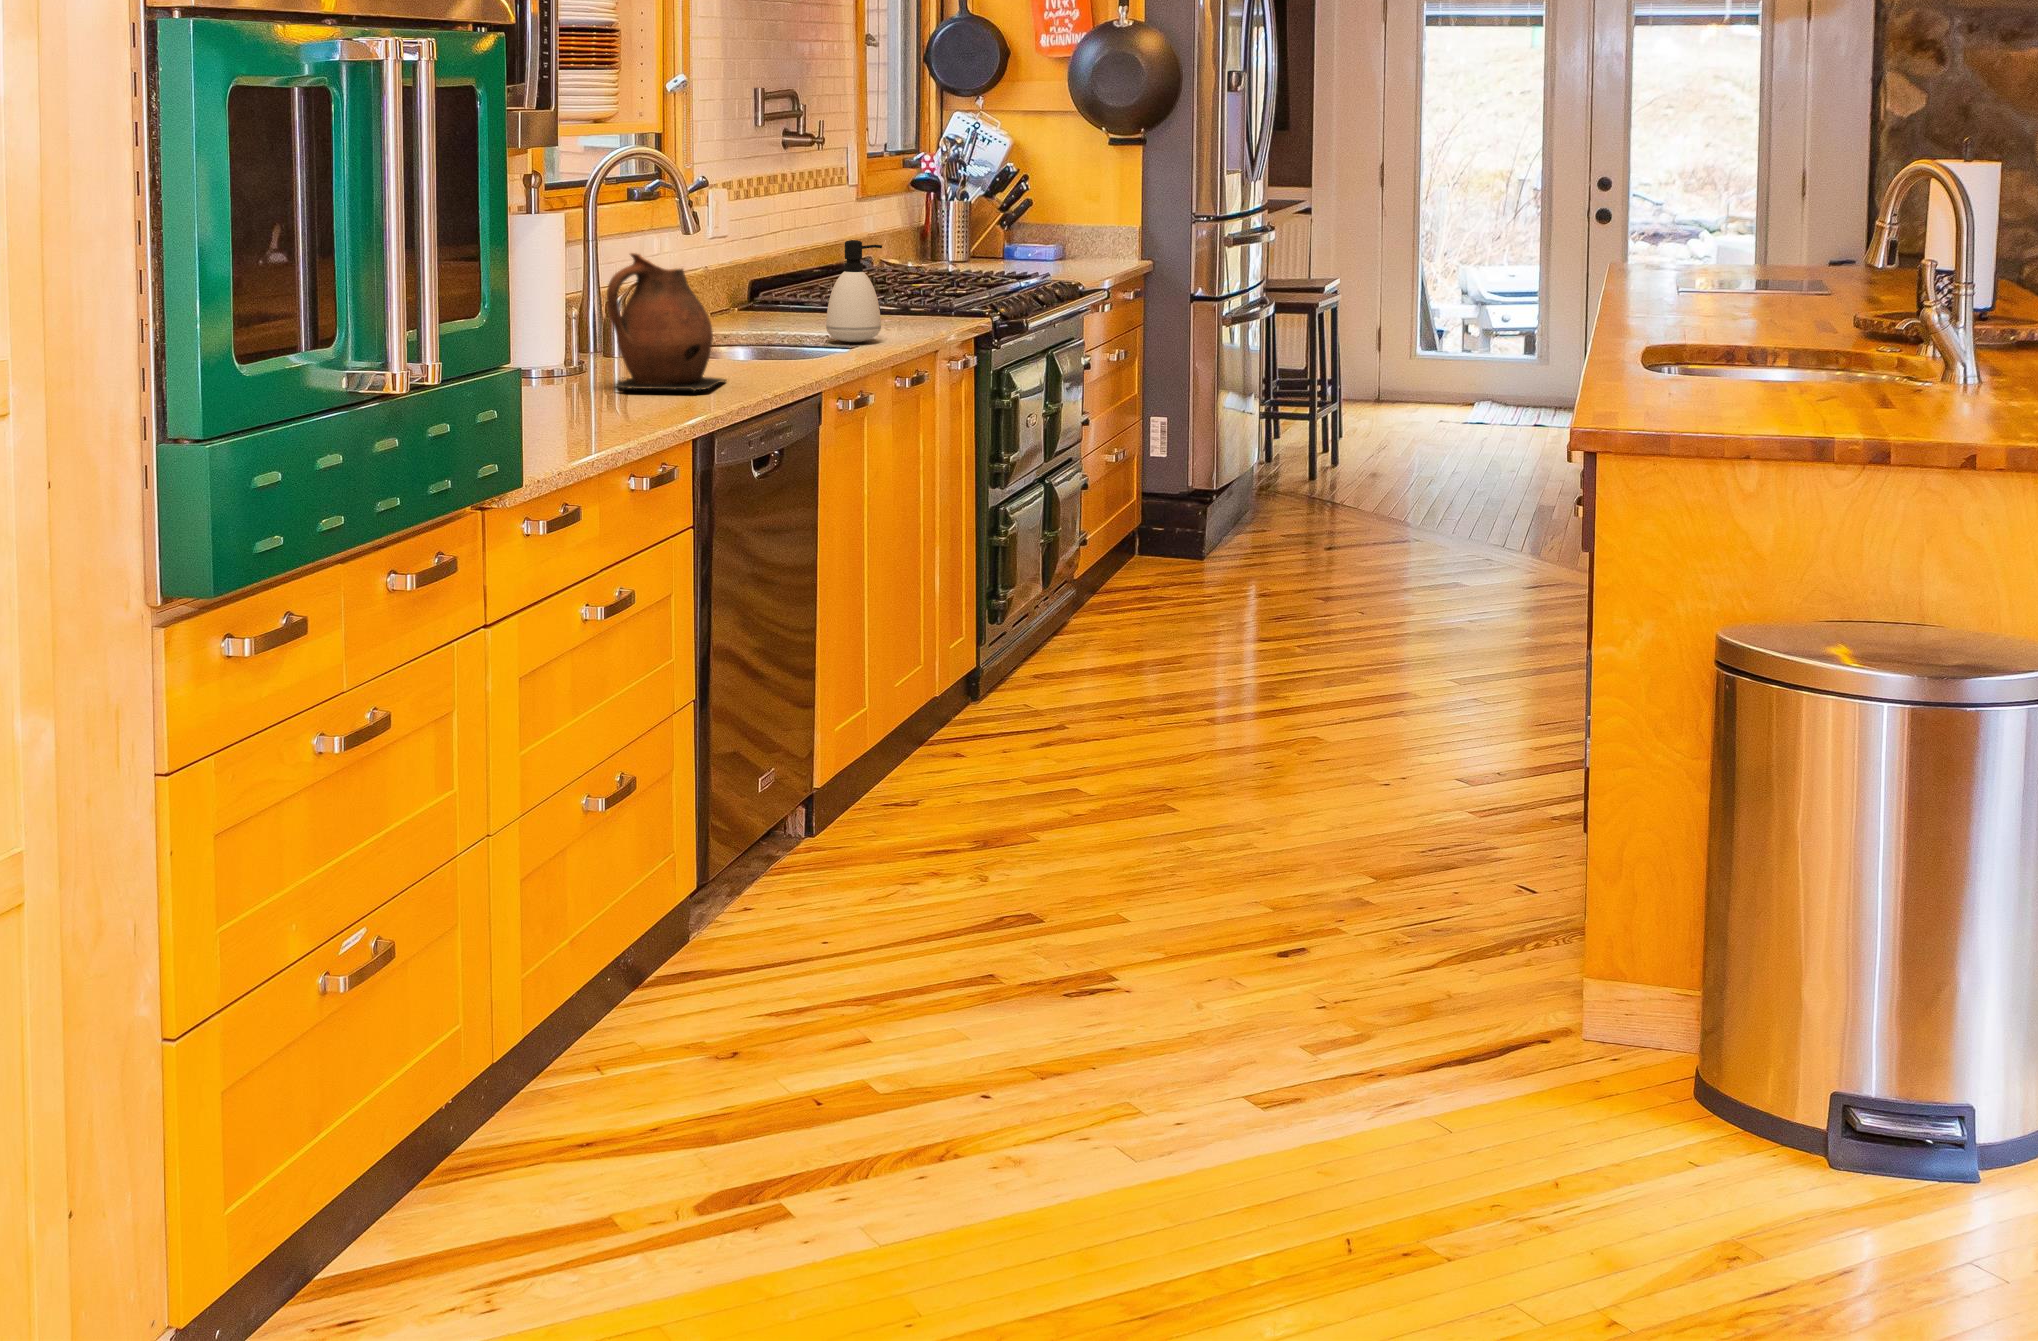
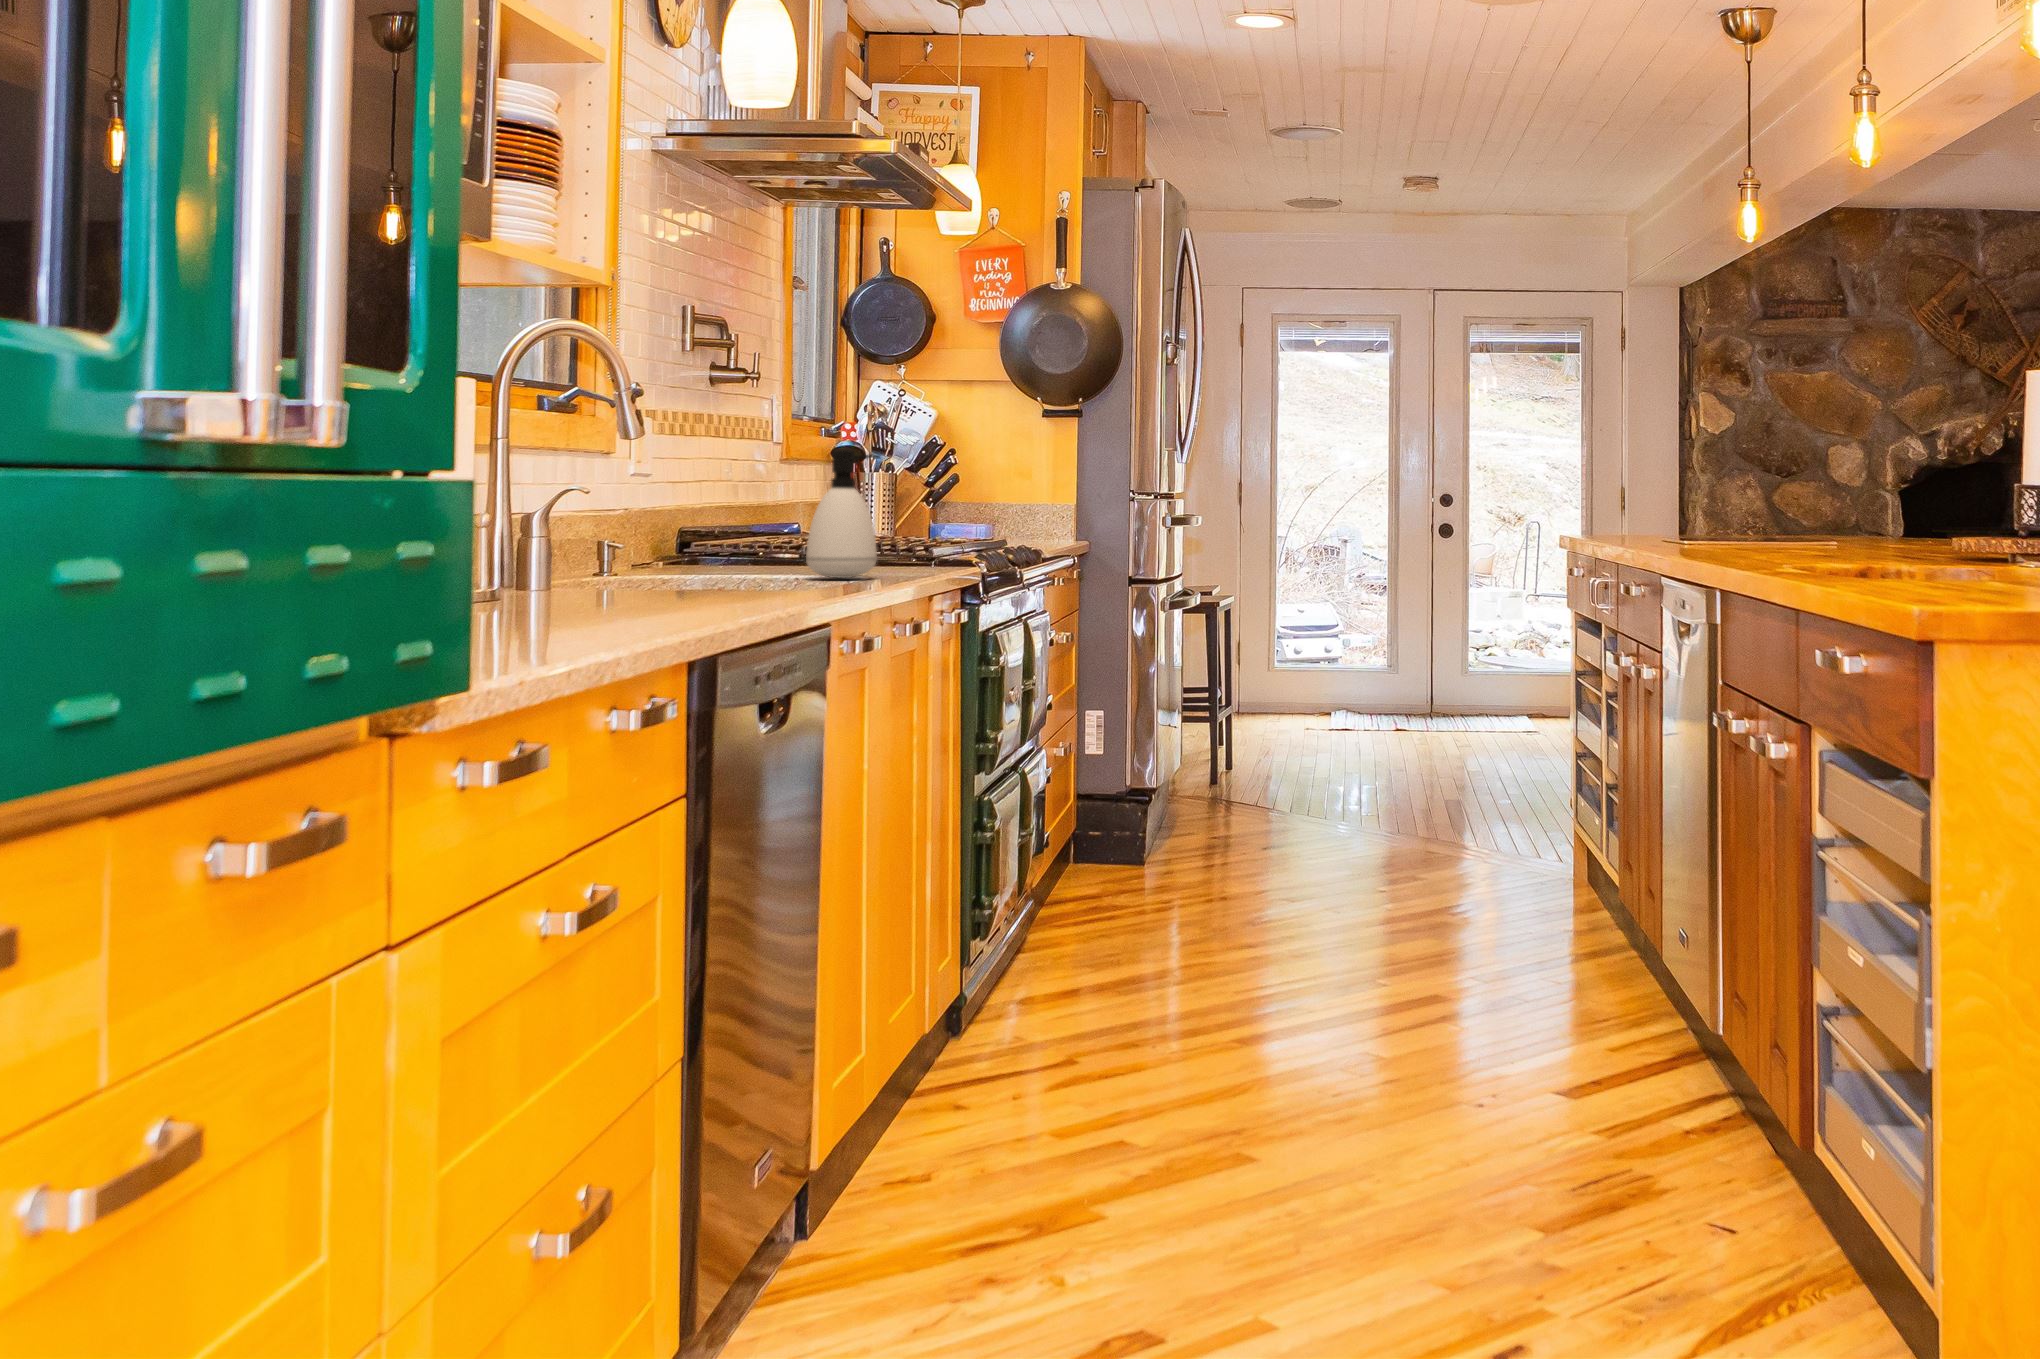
ceramic pitcher: present [607,253,726,391] -> none [544,420,707,612]

